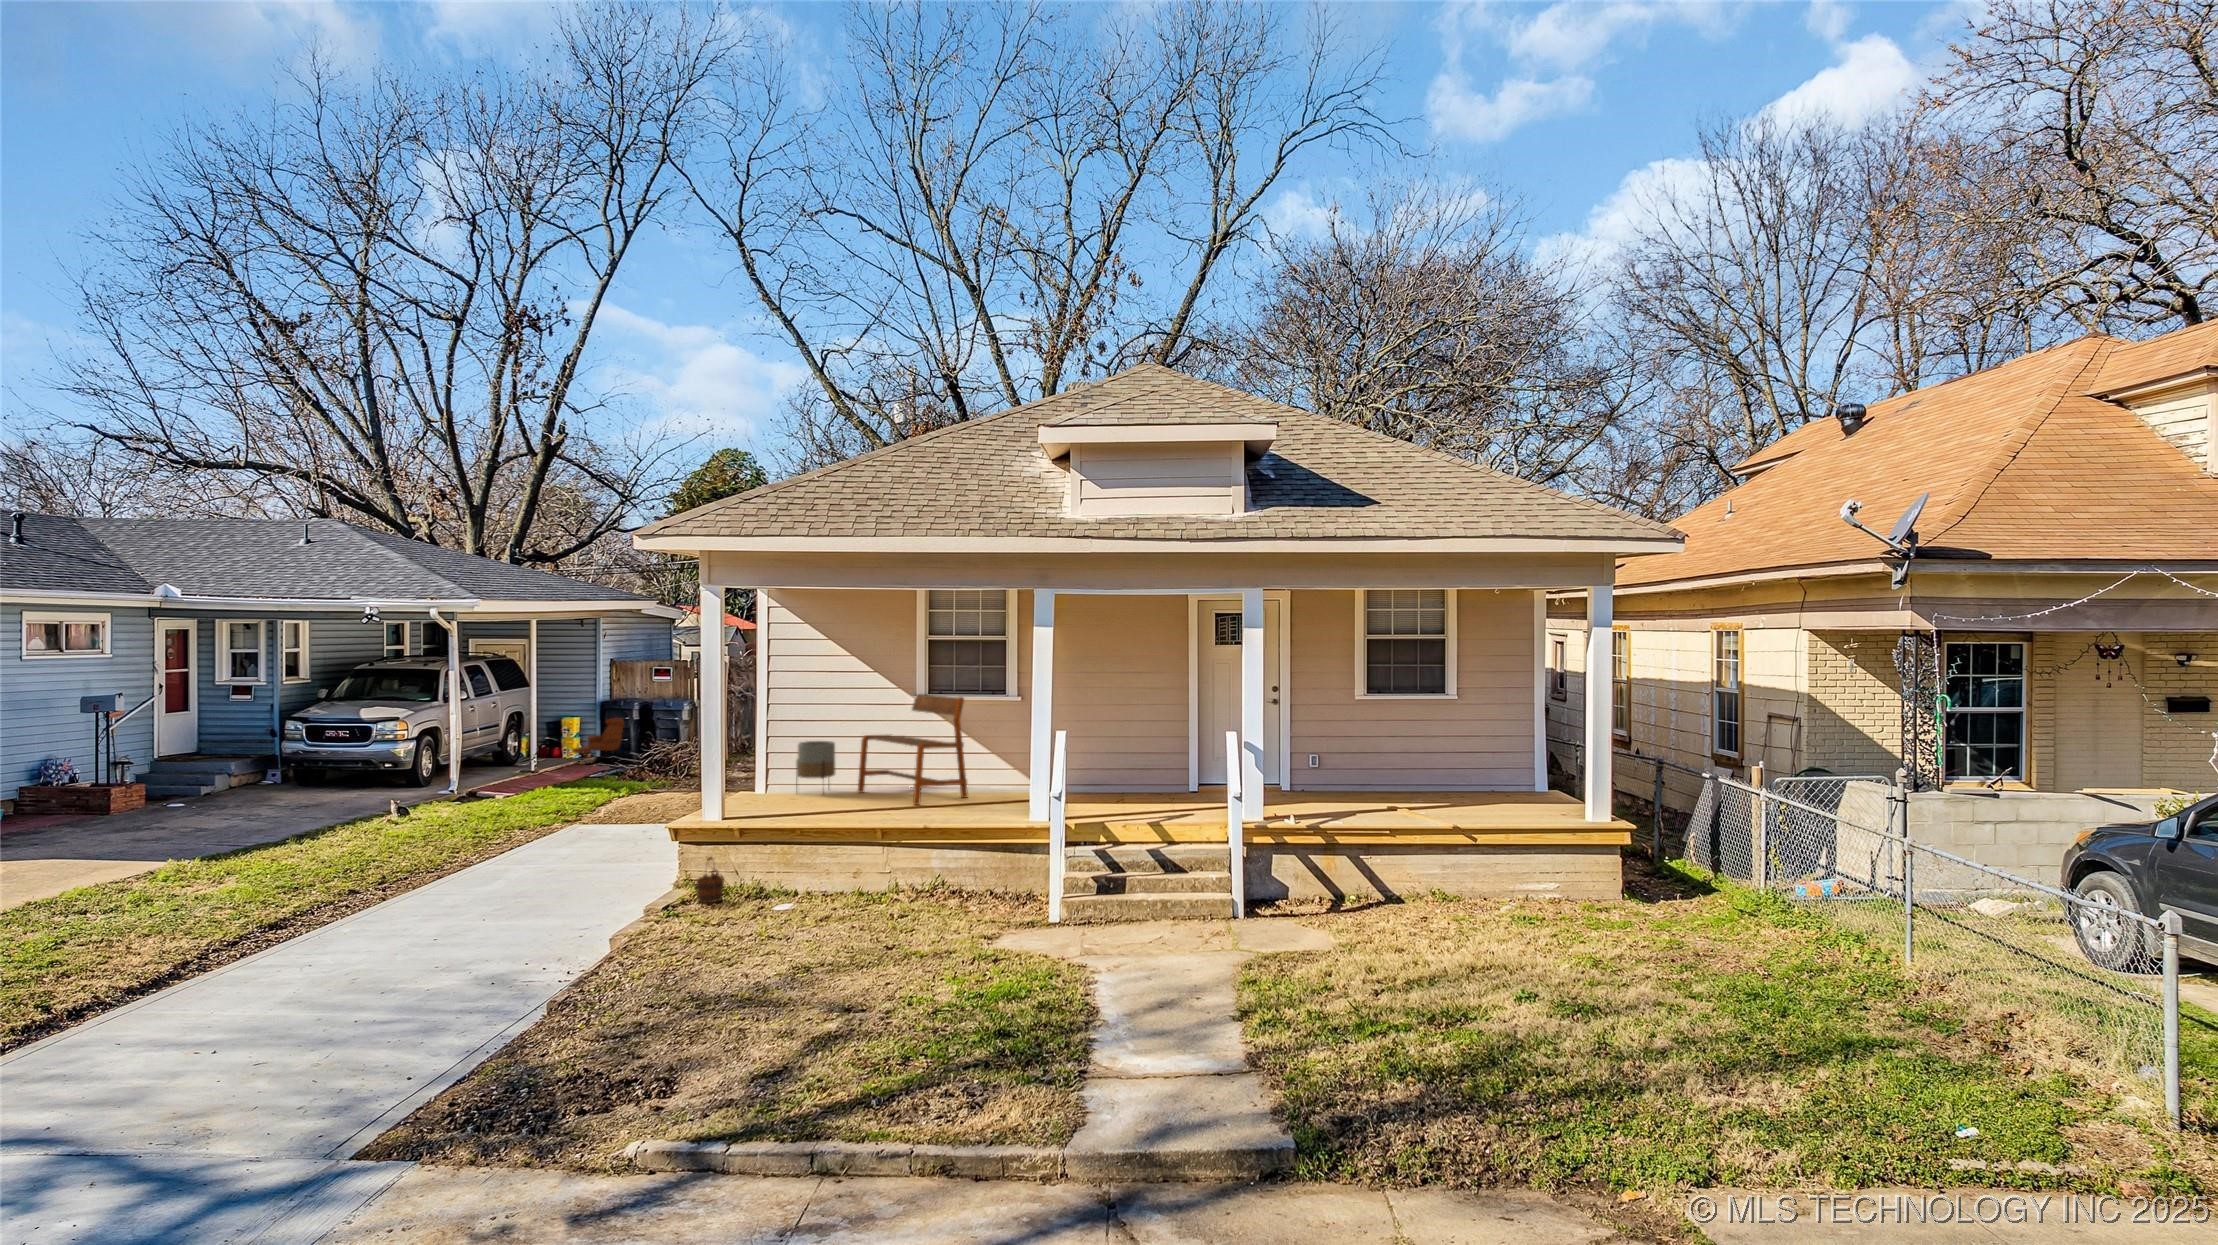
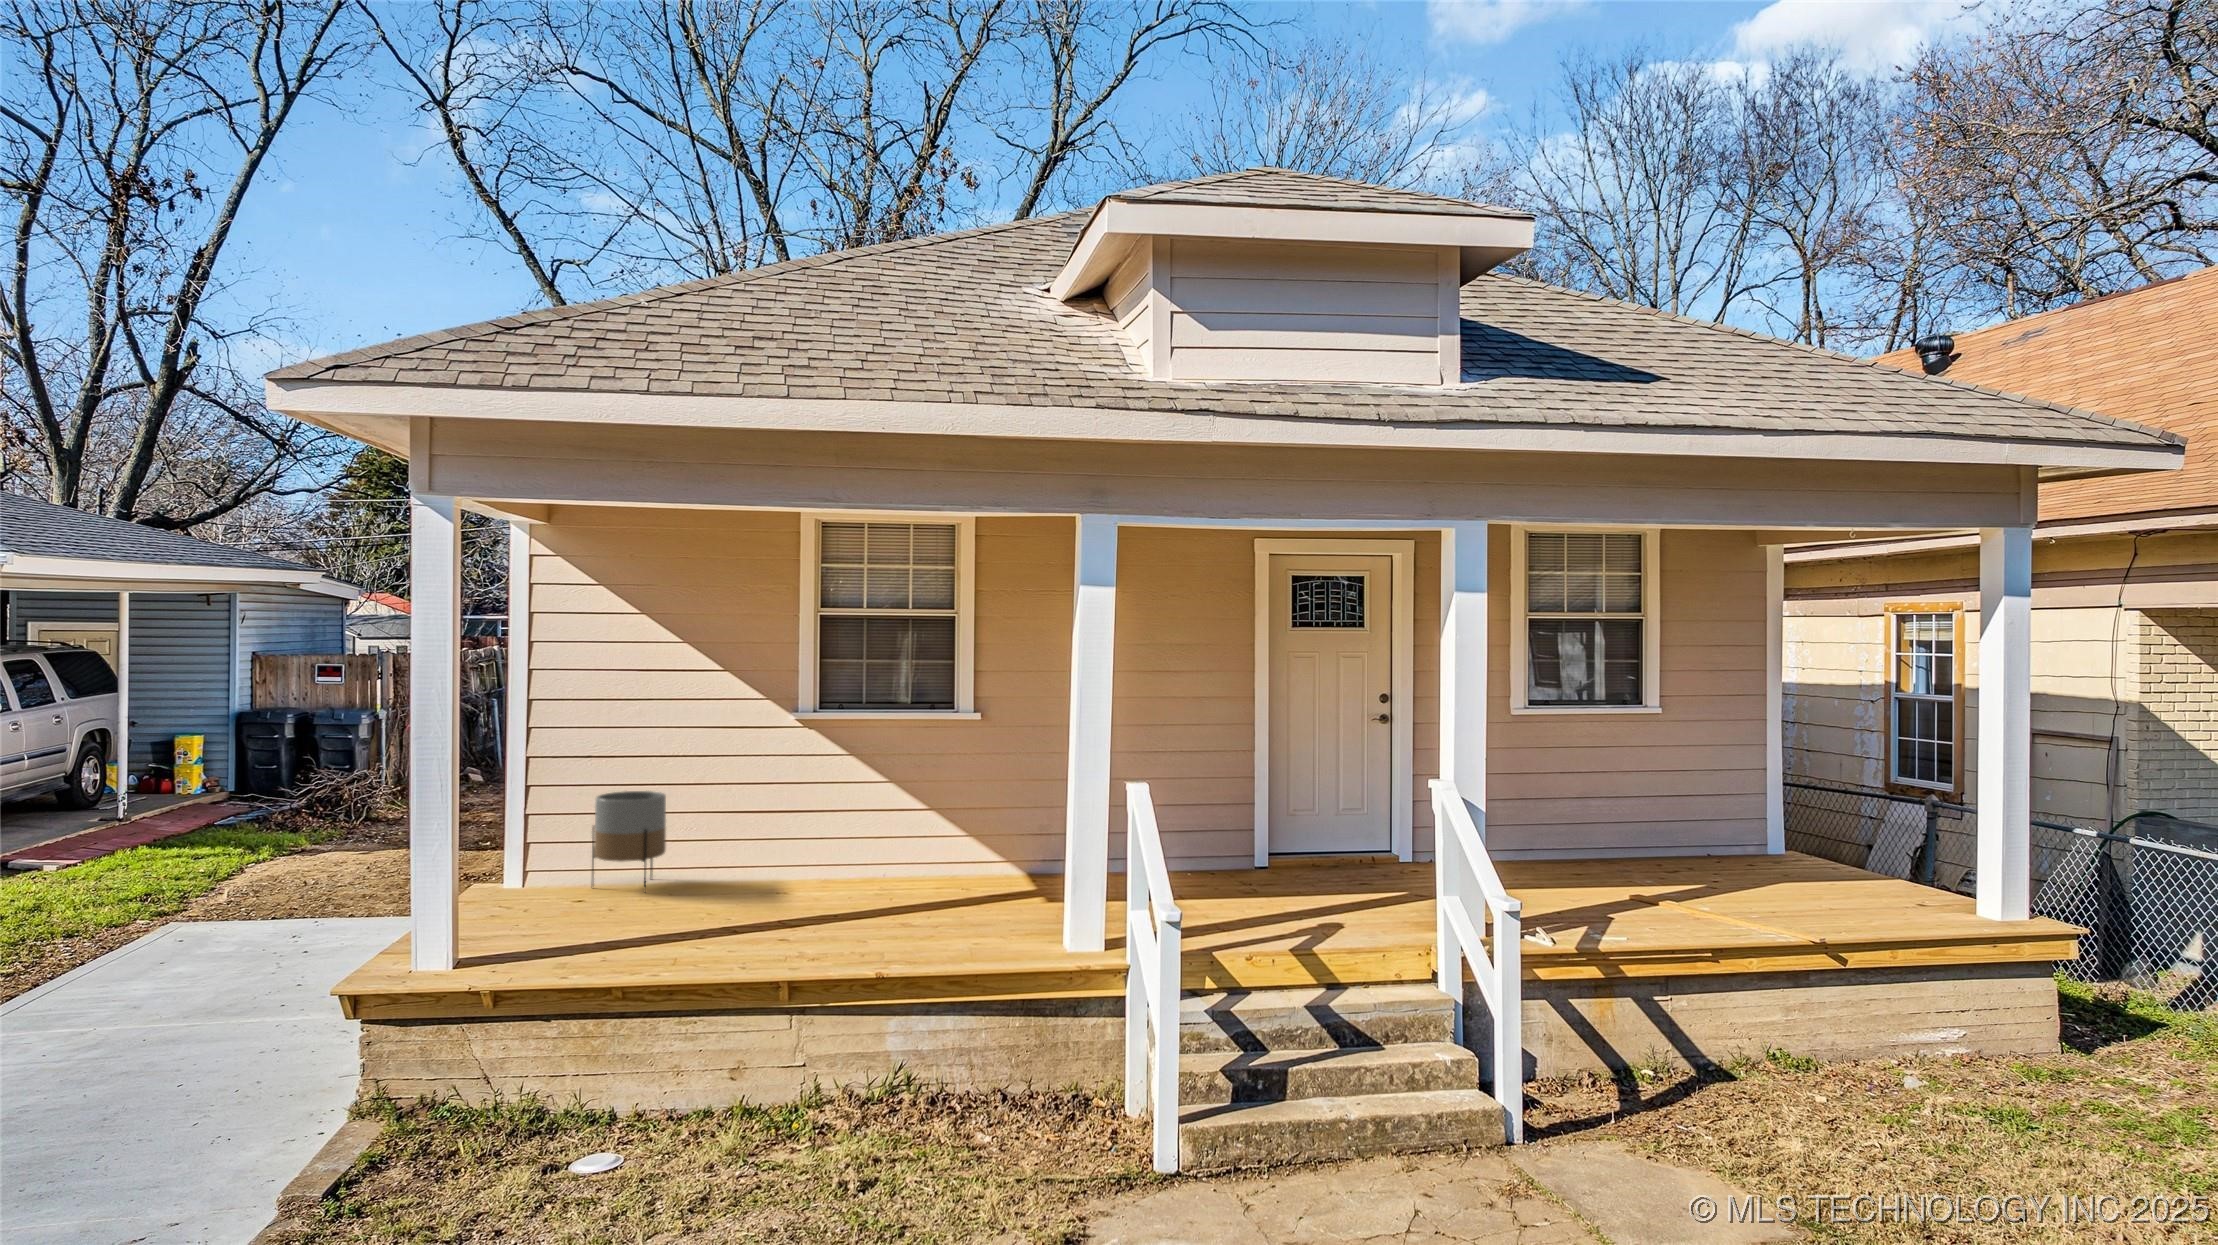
bench: present [858,694,968,805] -> none [706,705,913,913]
lounge chair: present [572,718,624,763] -> none [187,733,277,806]
wooden bucket: present [696,857,724,903] -> none [388,1052,452,1156]

